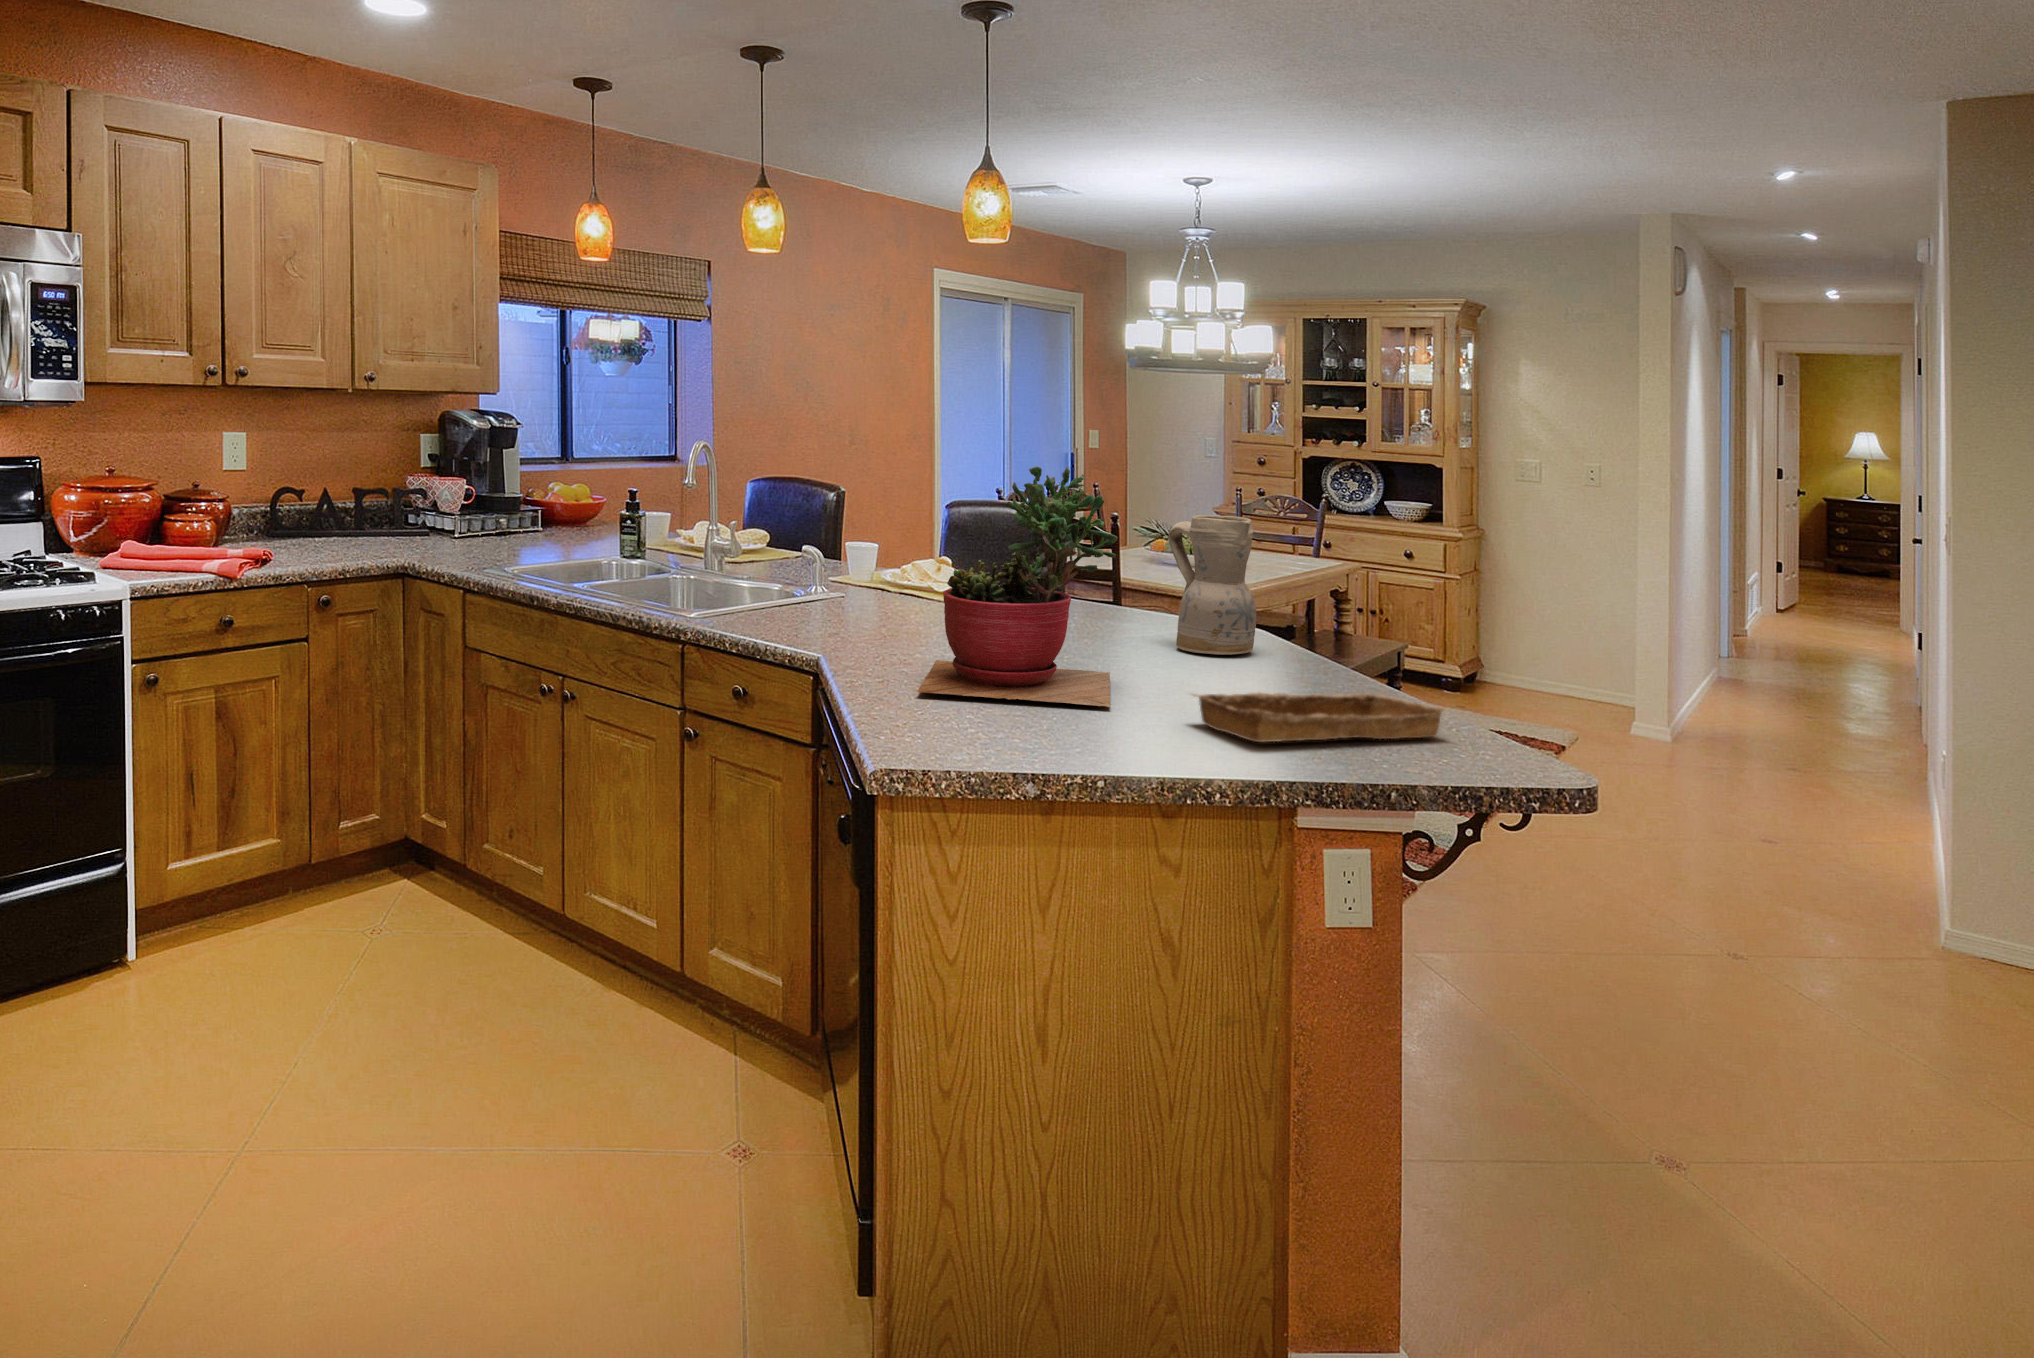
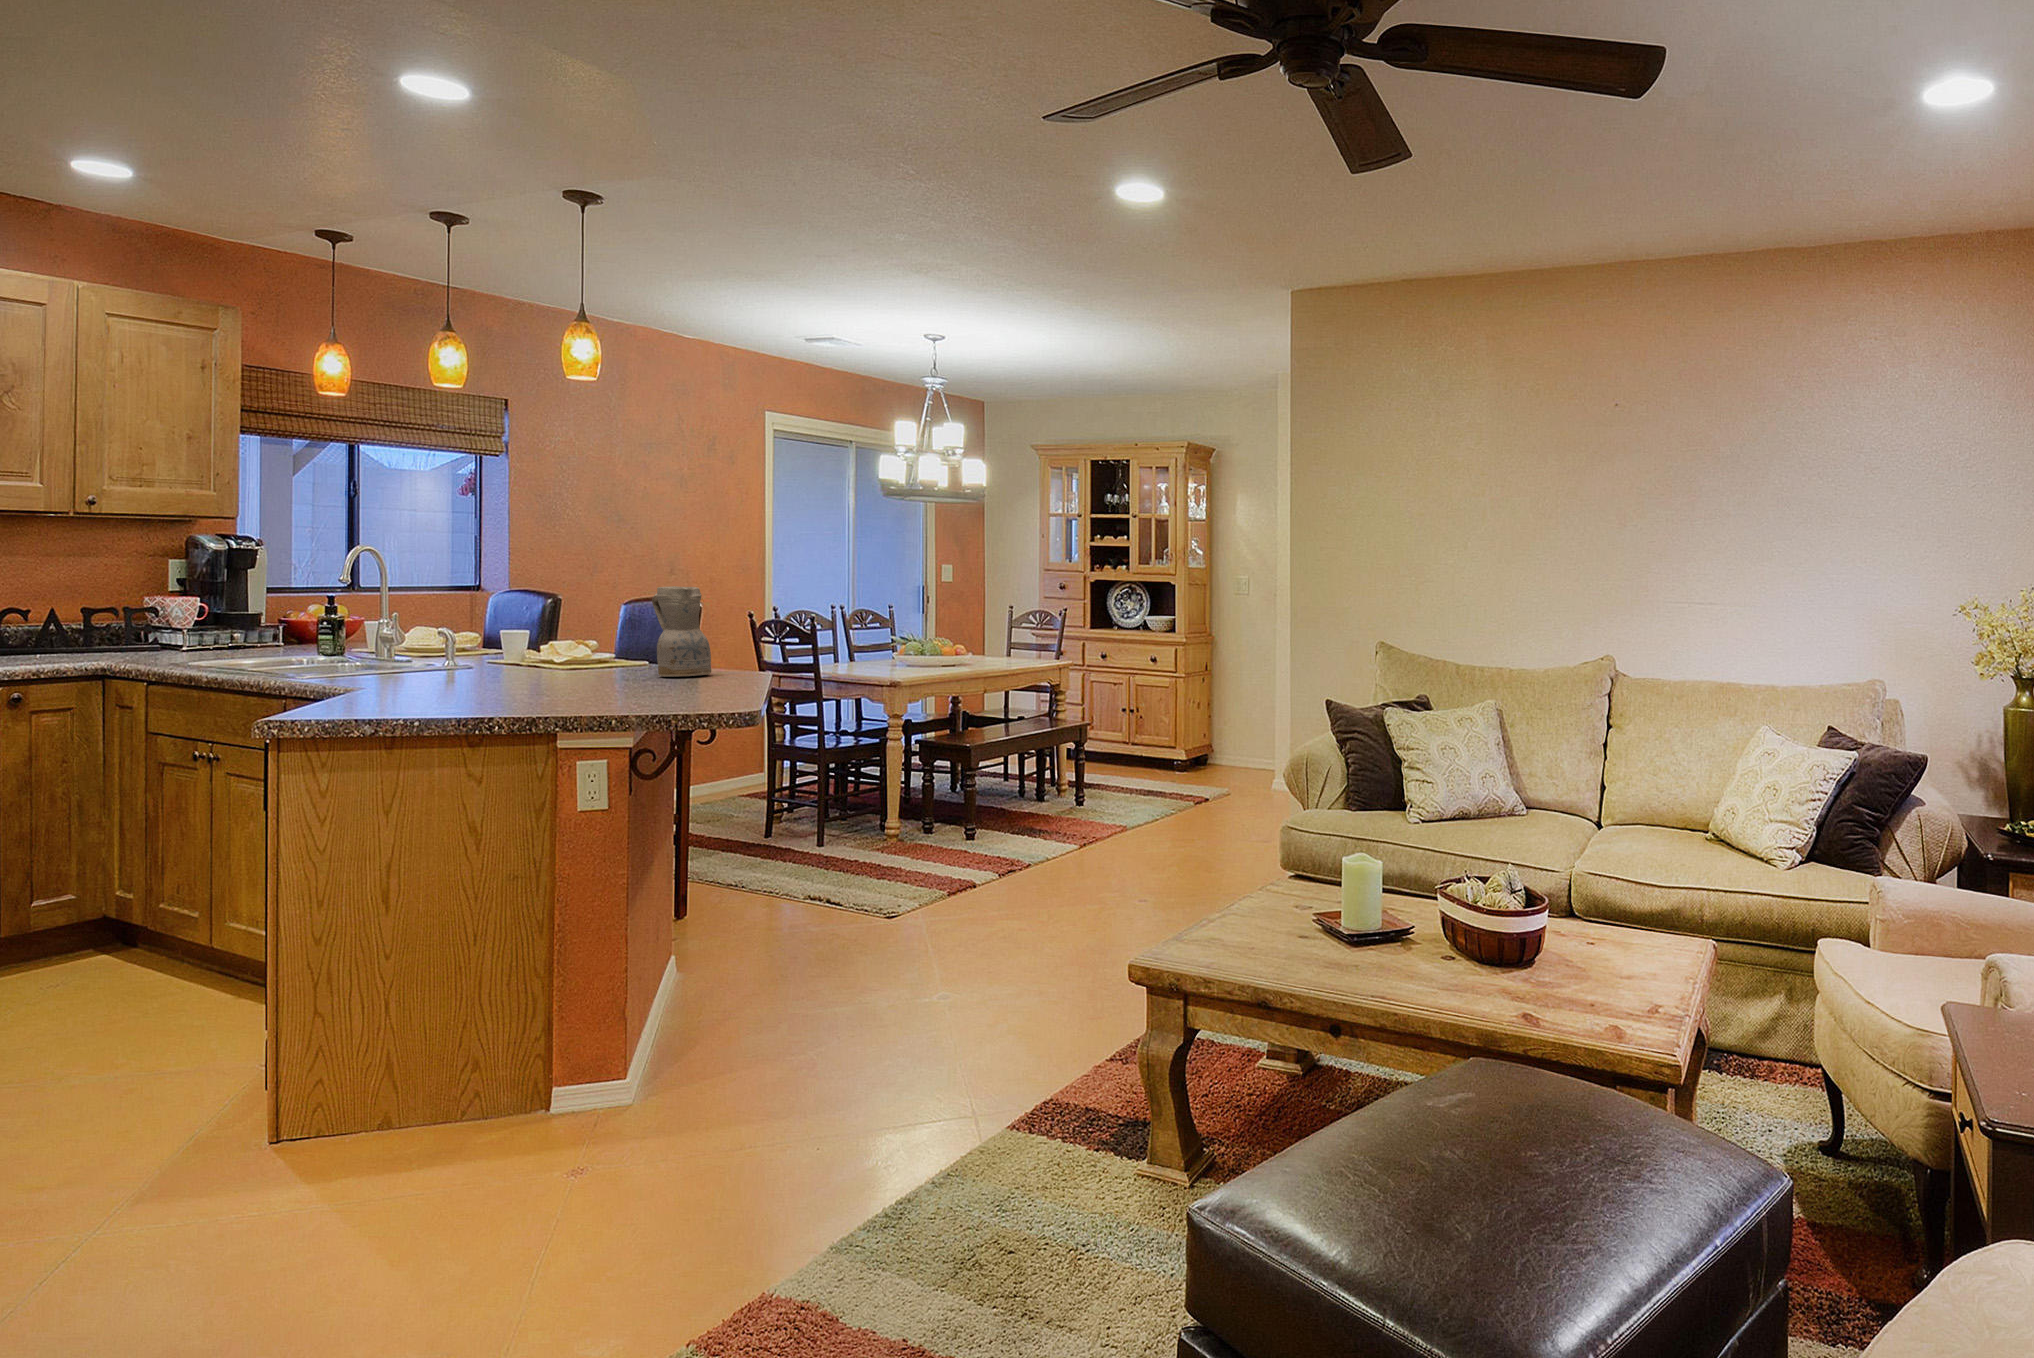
succulent plant: present [917,467,1117,707] -> none [377,548,557,696]
tray: present [1197,693,1446,742] -> none [541,680,696,702]

